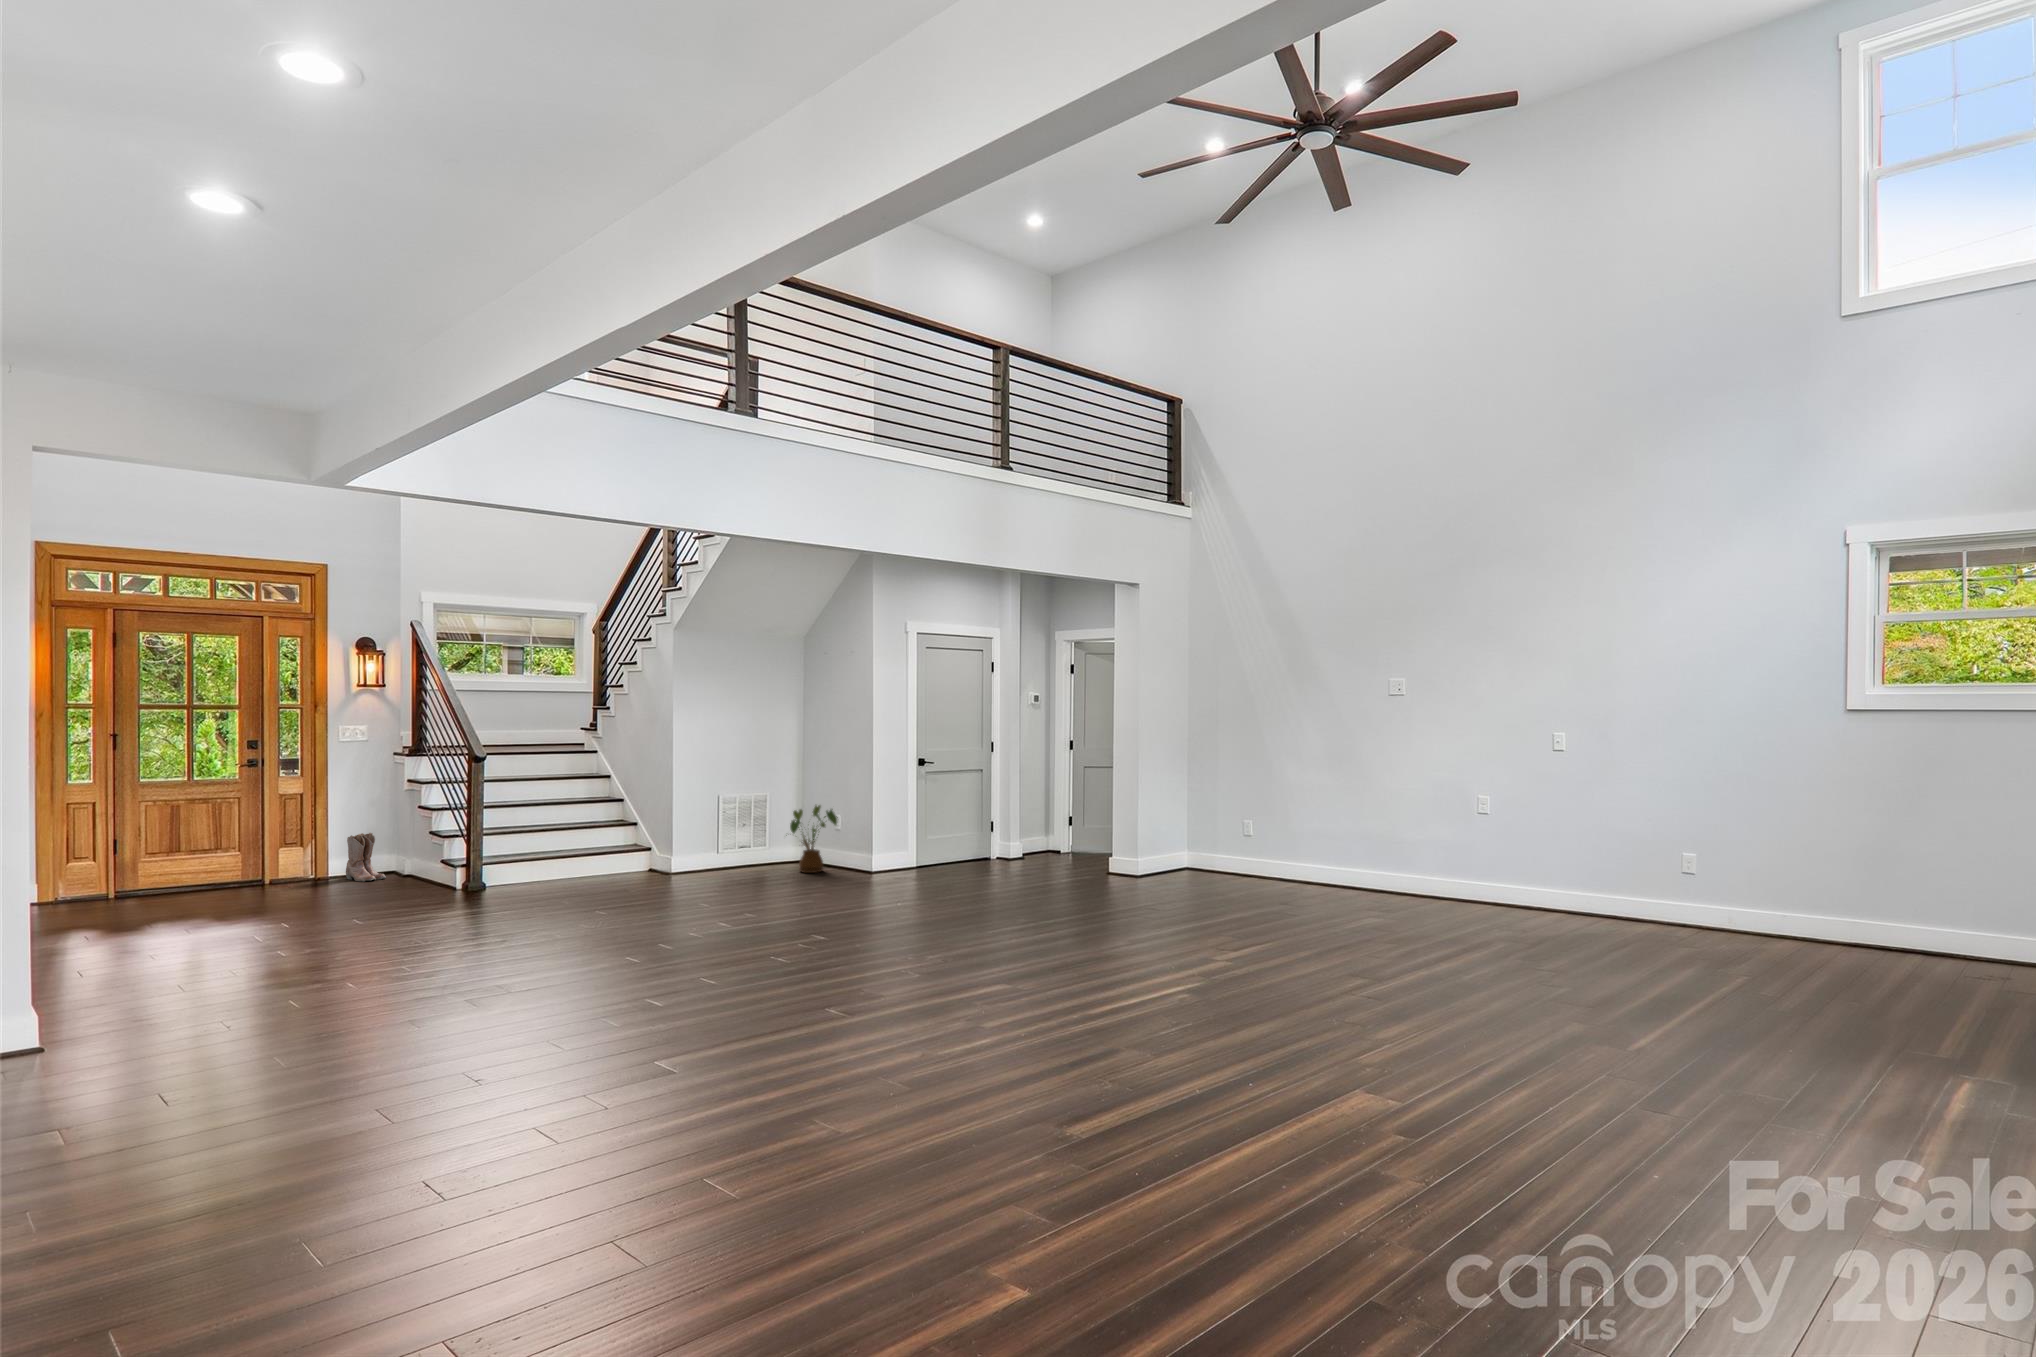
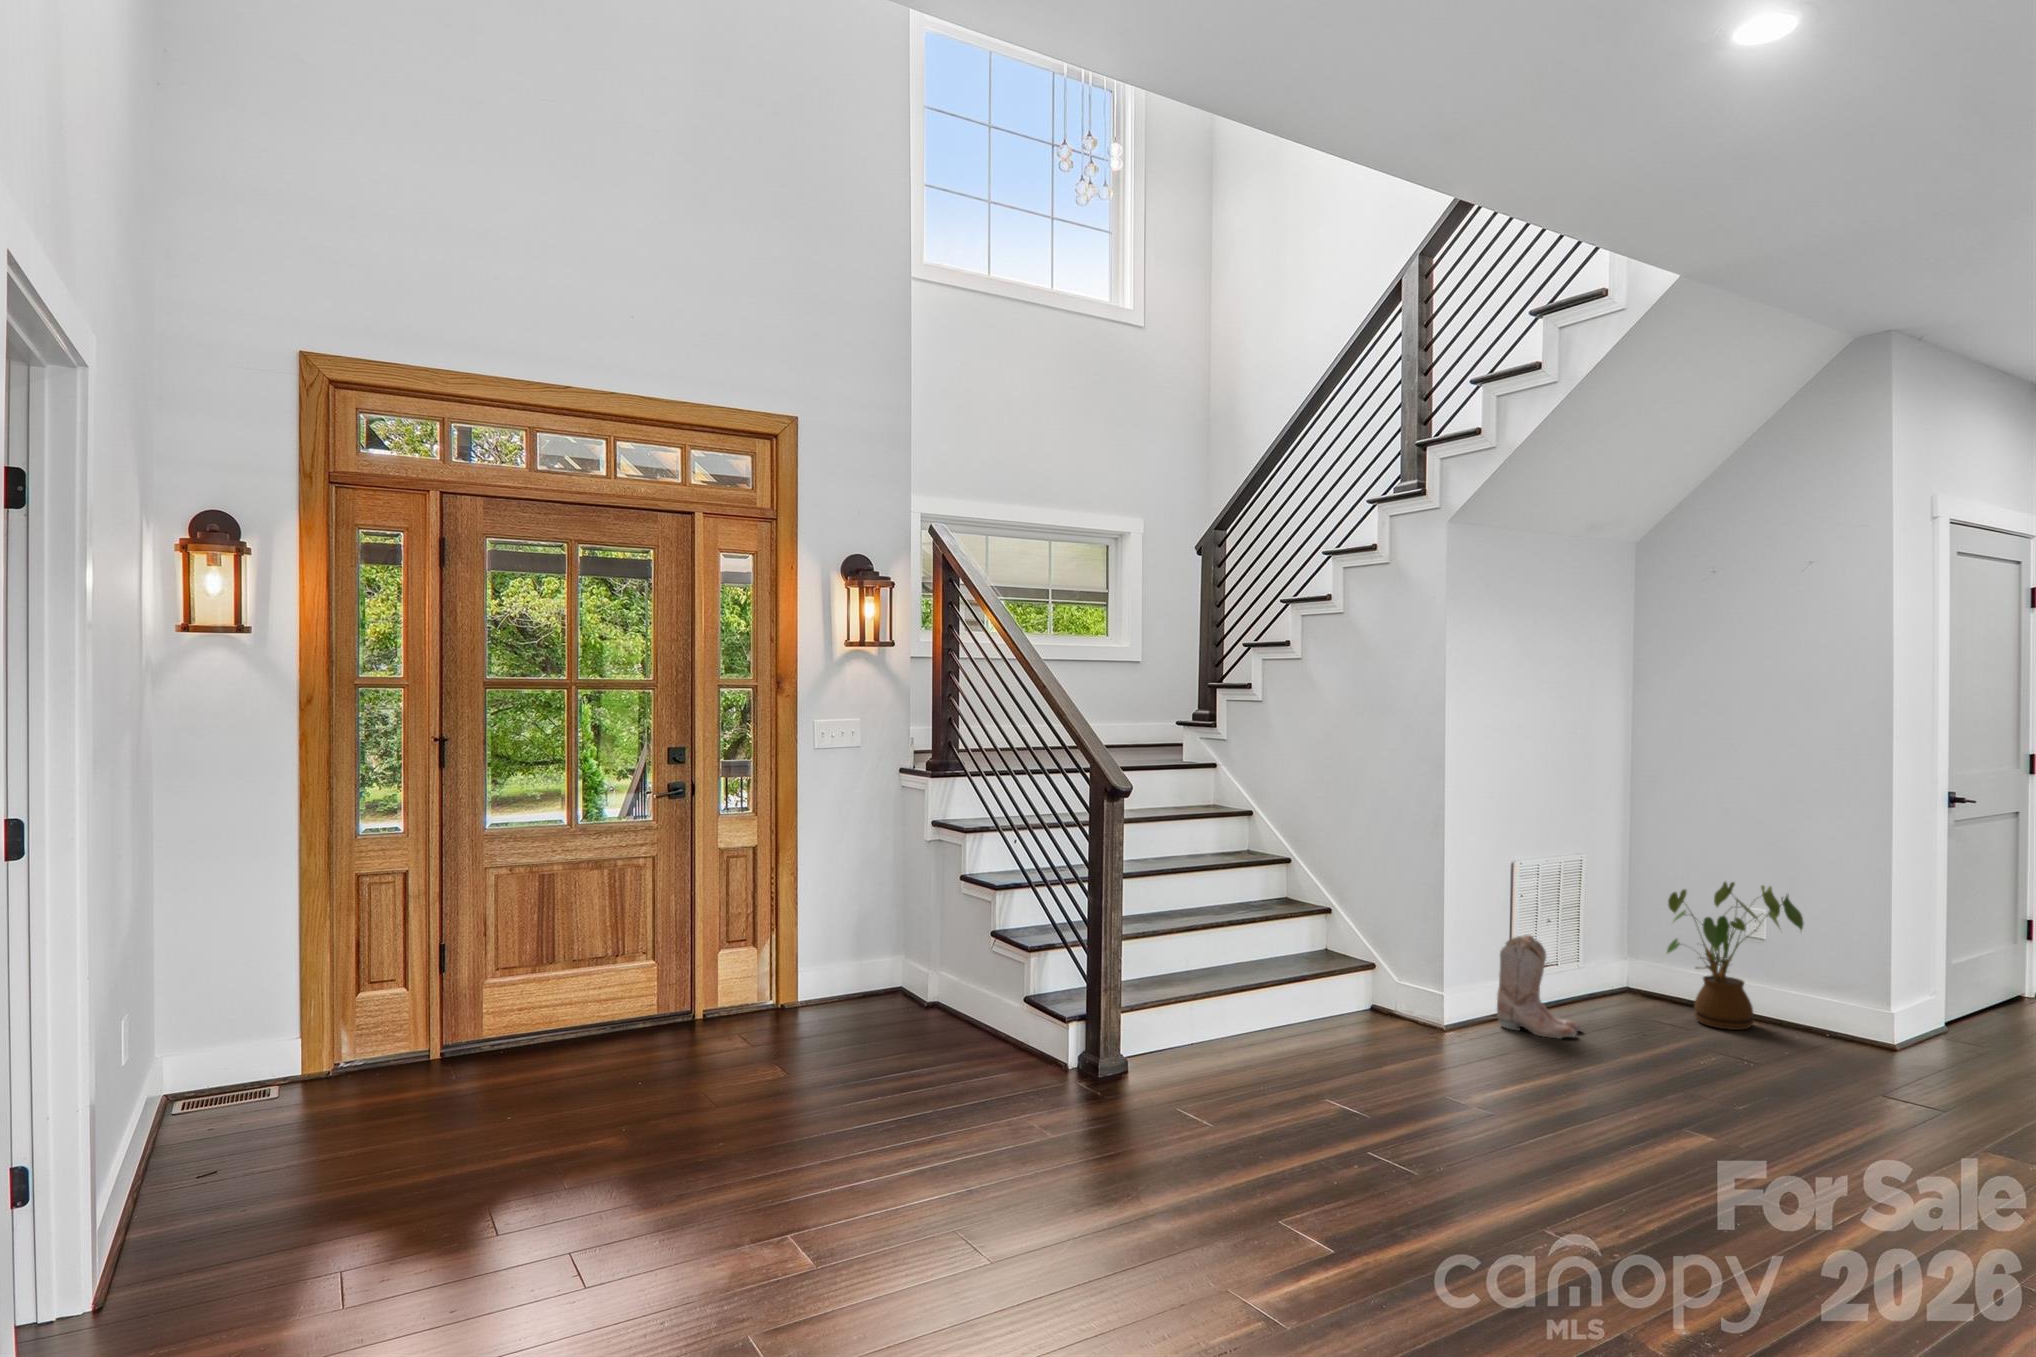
boots: present [346,833,386,881] -> present [1497,935,1581,1038]

